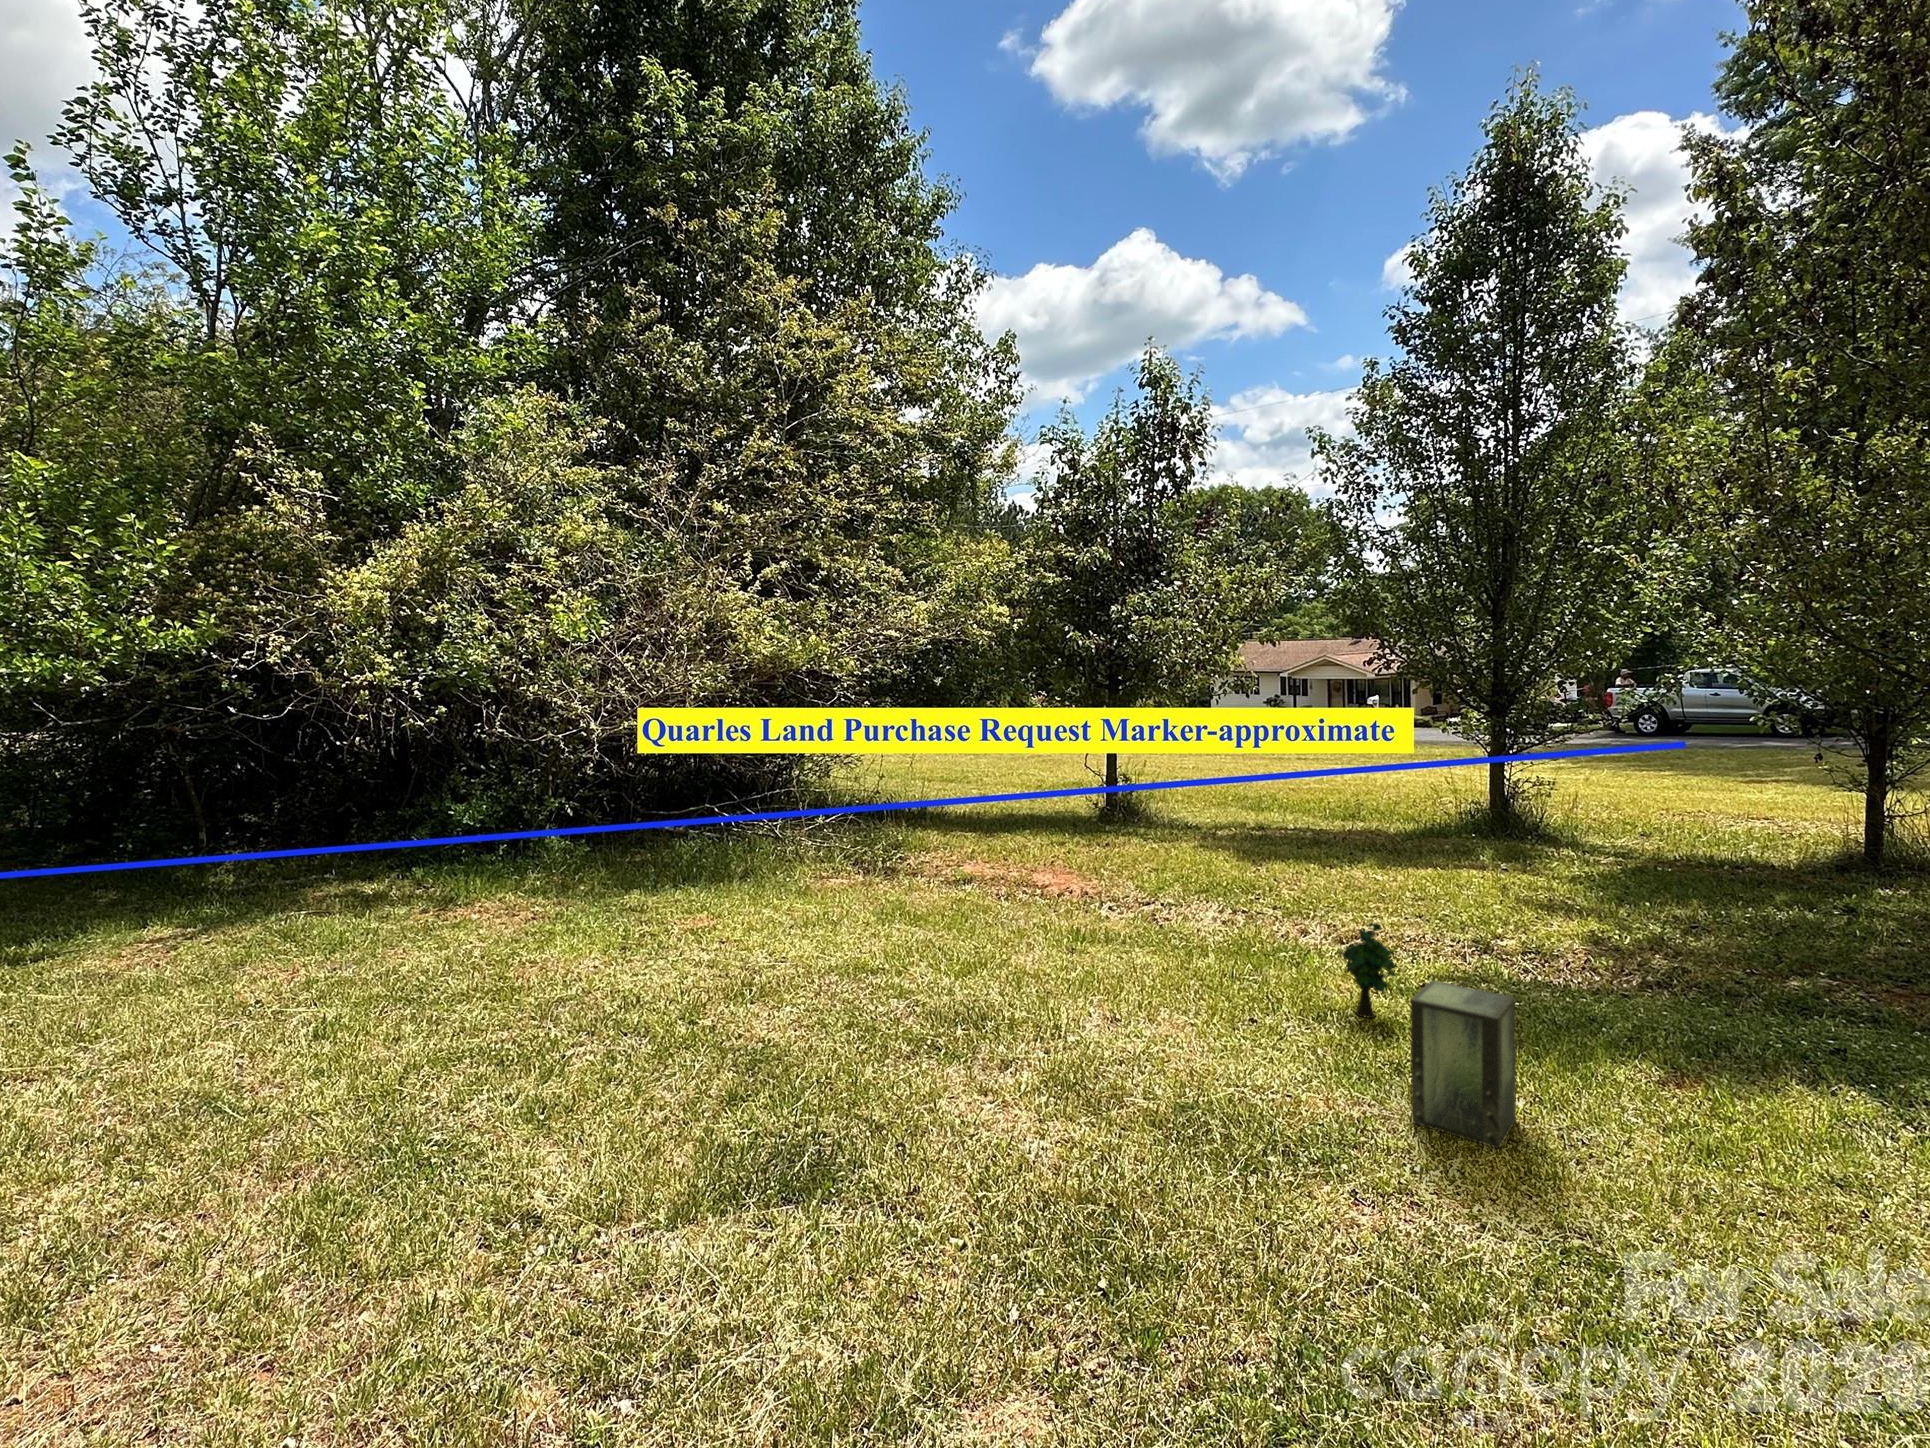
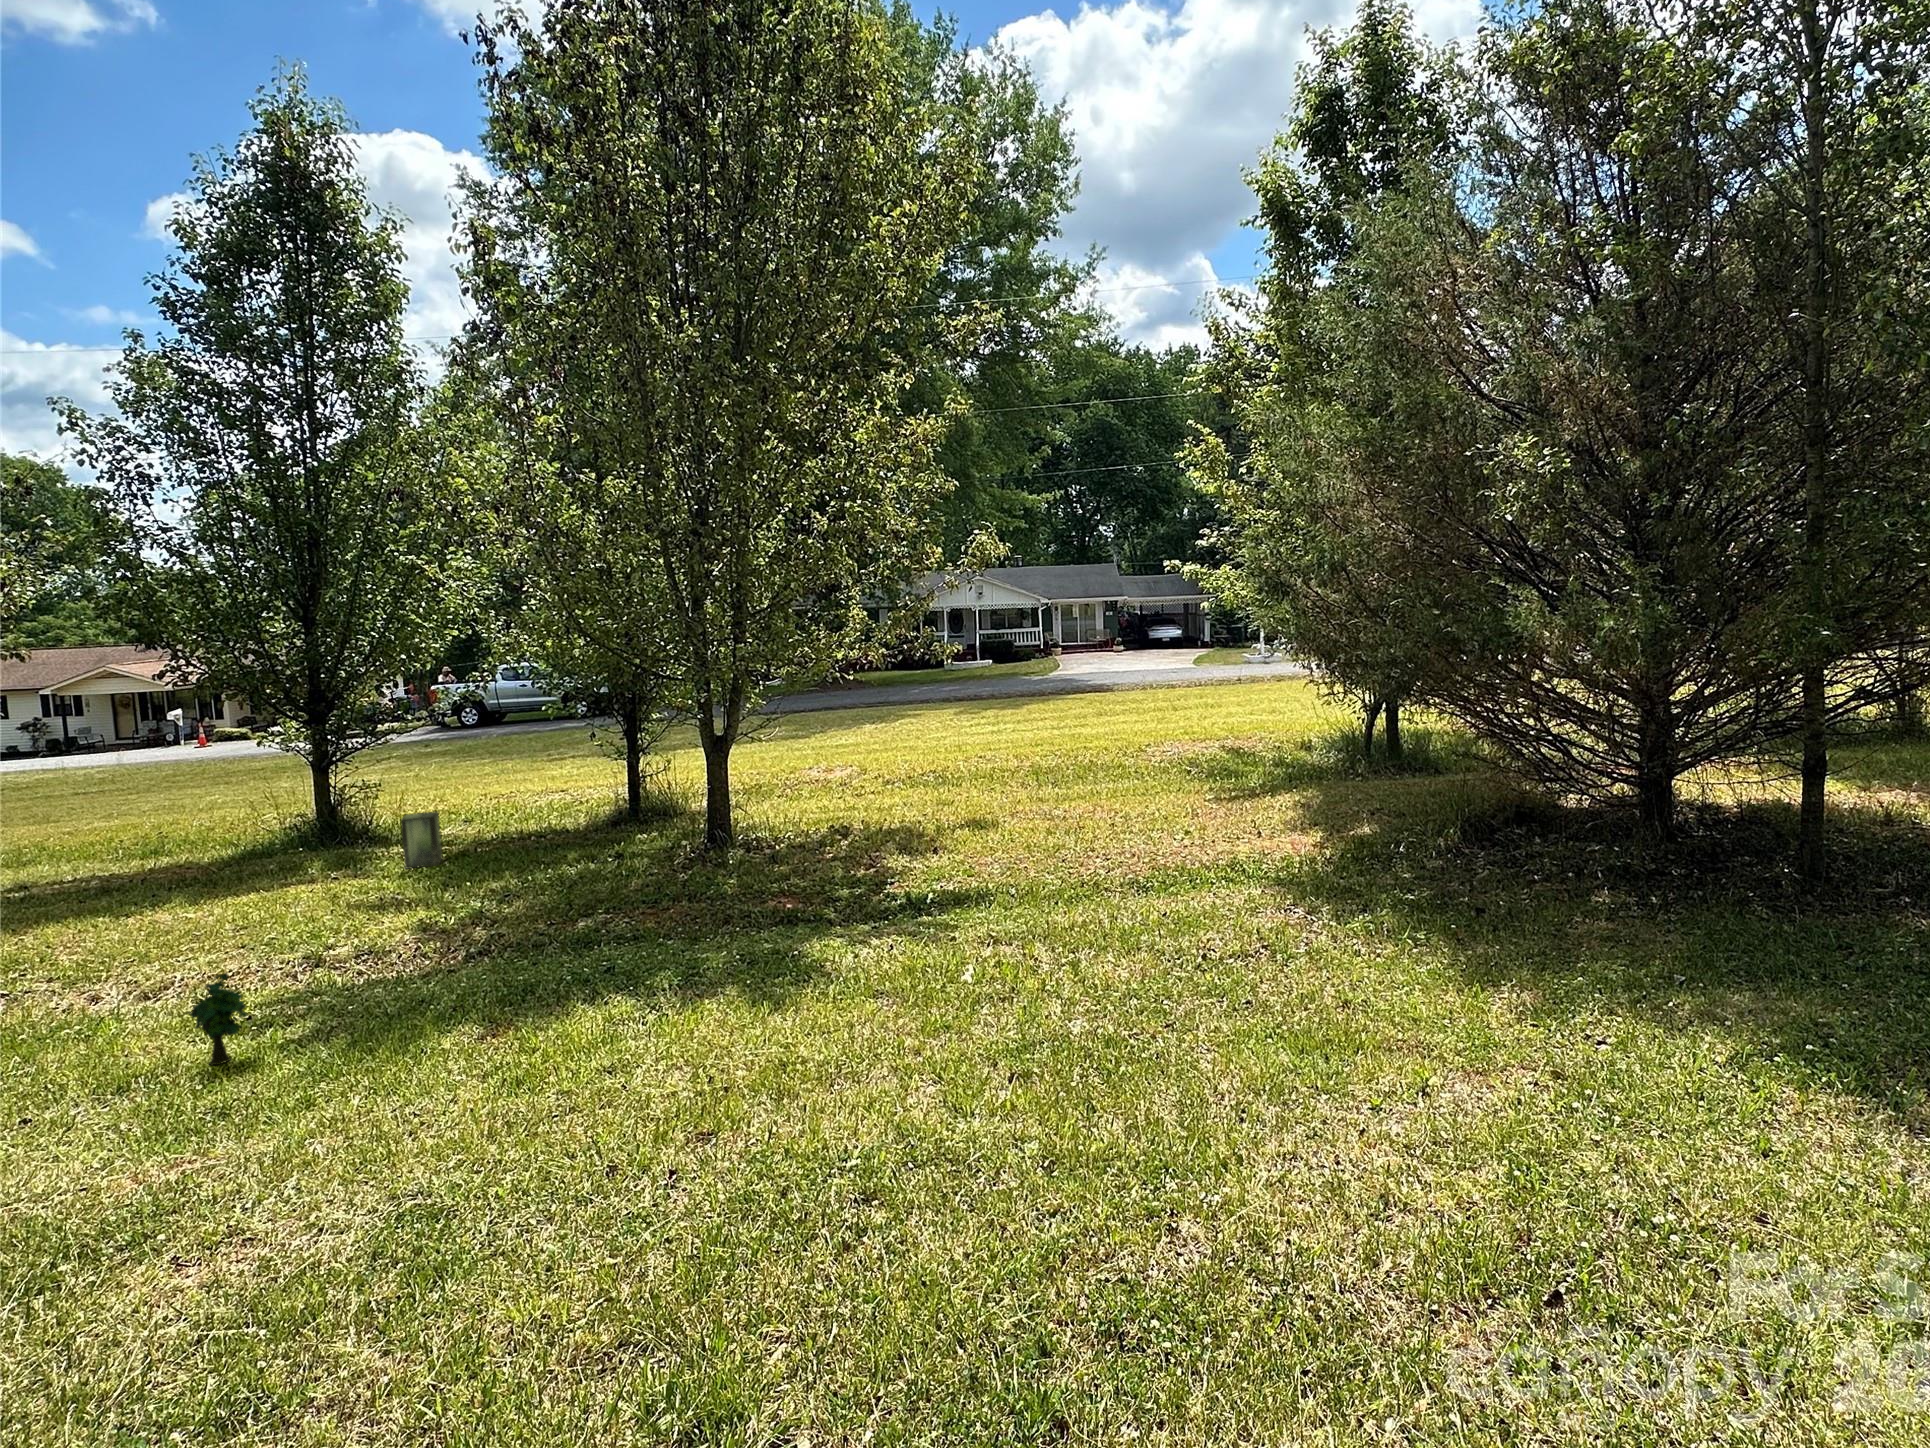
storage box: present [1410,981,1516,1149] -> present [401,811,443,869]

